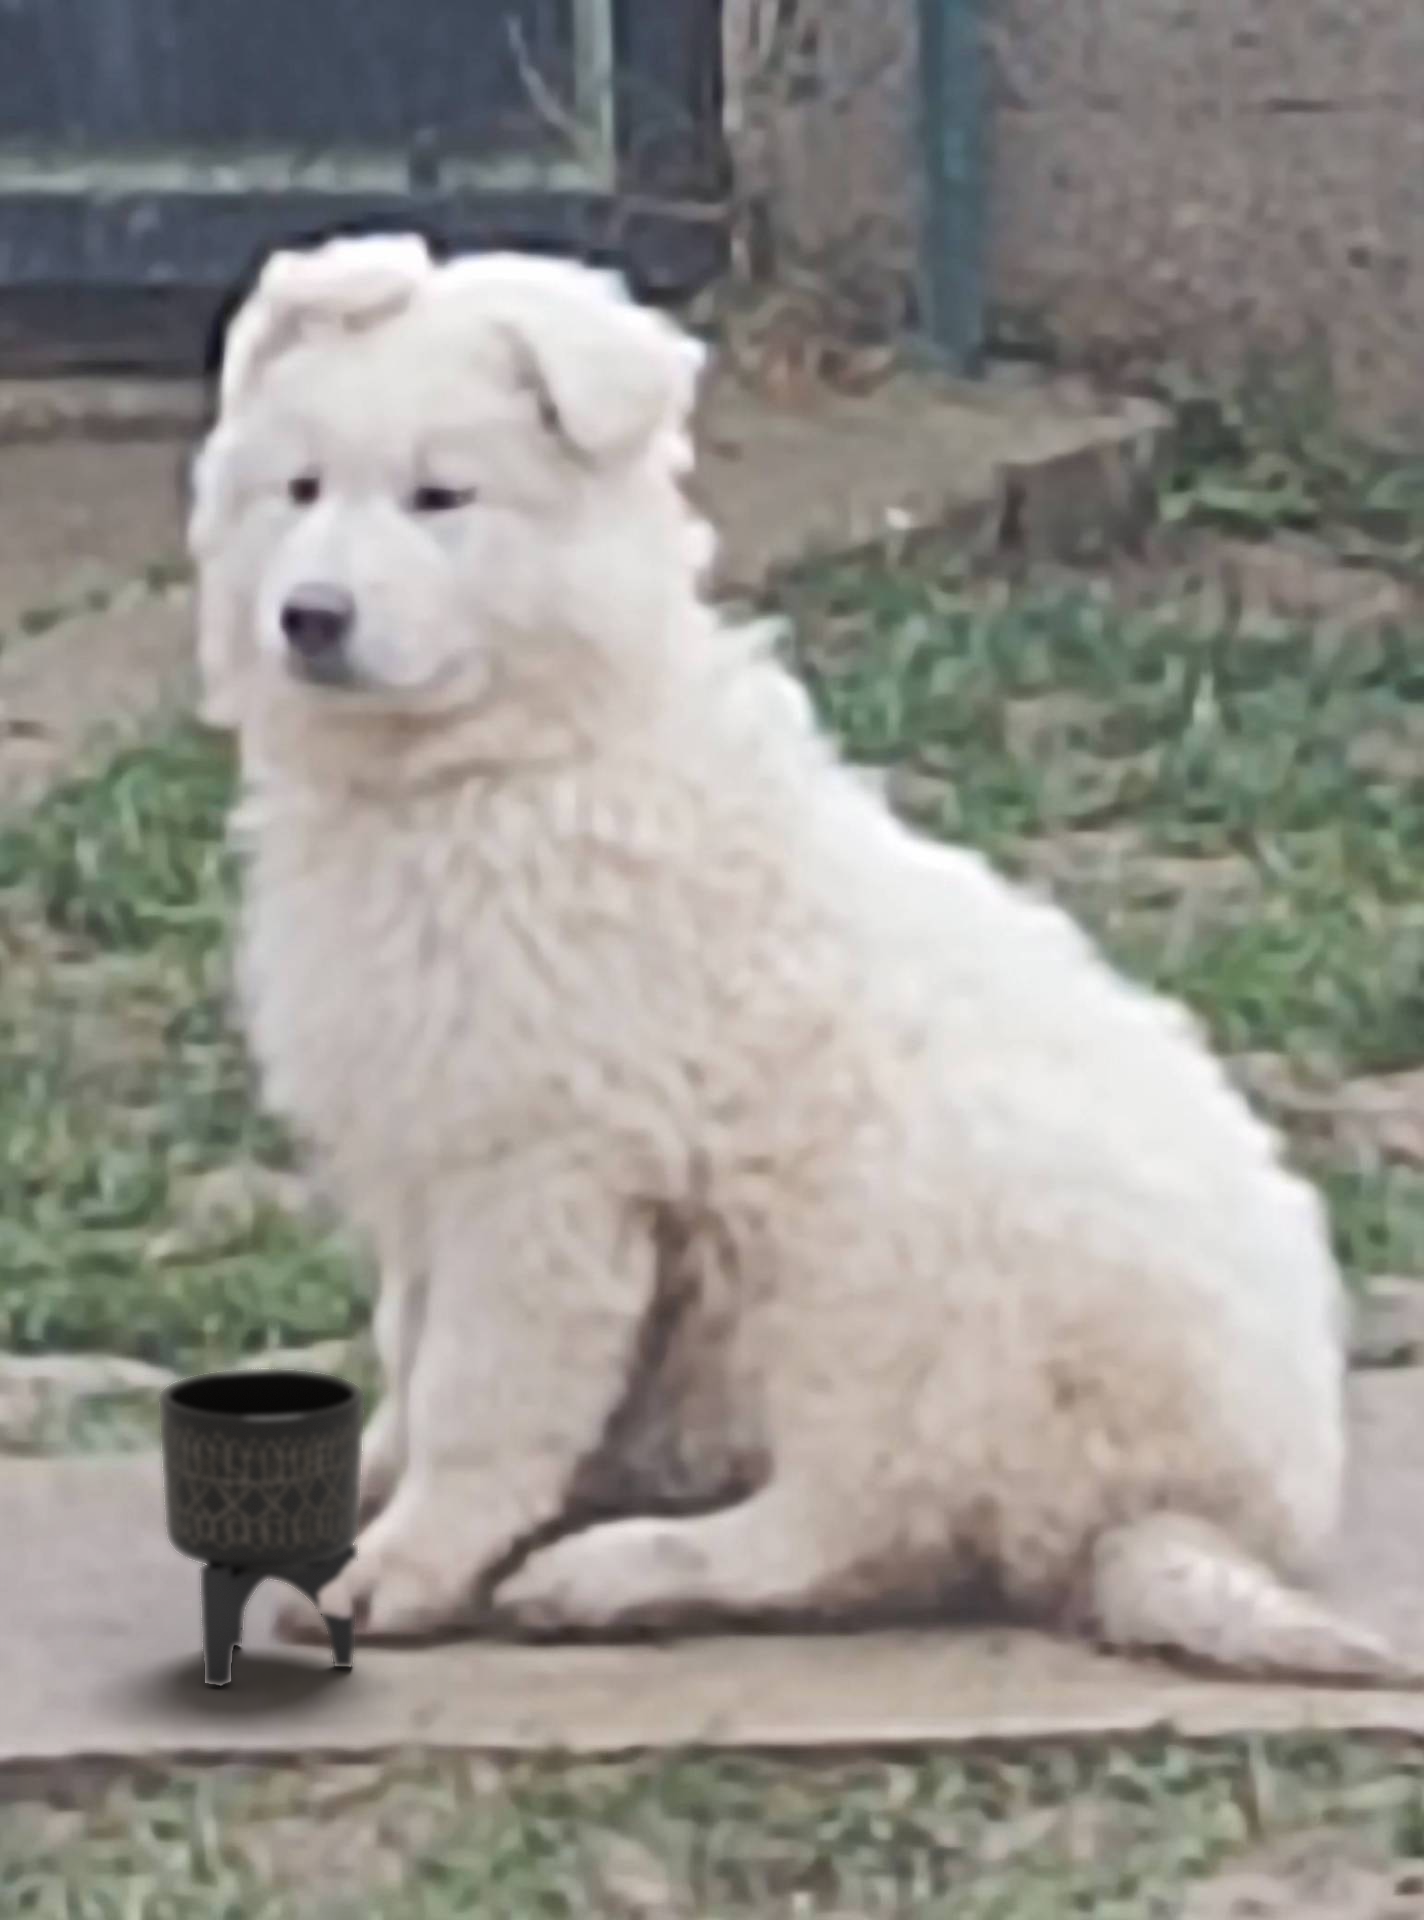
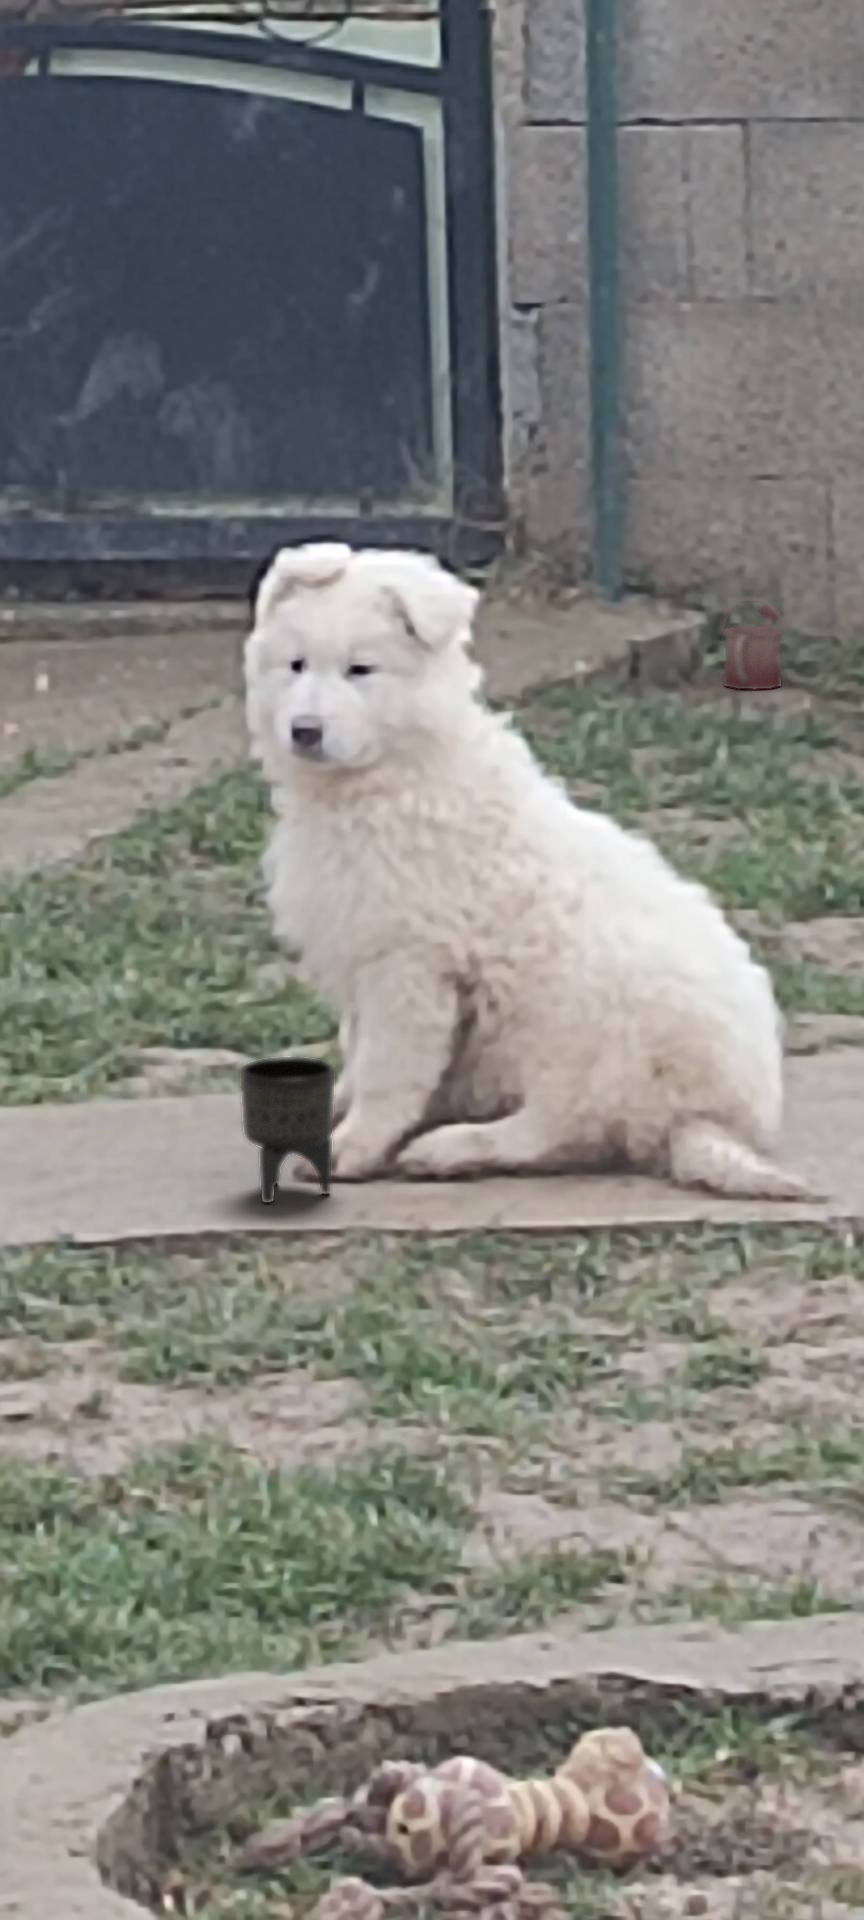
watering can: none [1134,433,1268,620] -> present [721,598,785,689]

